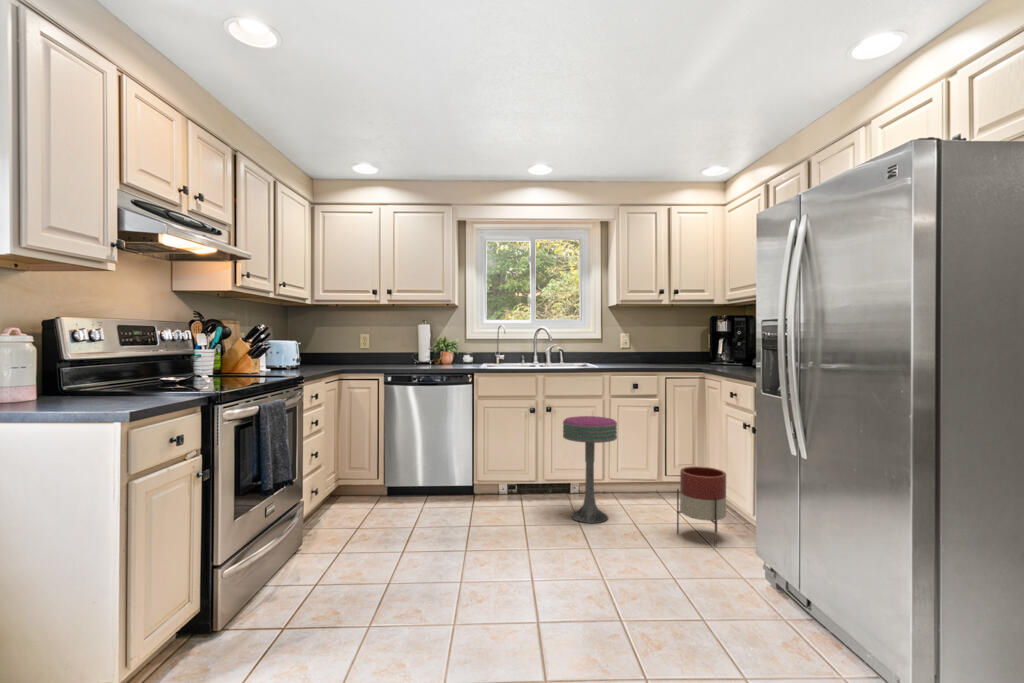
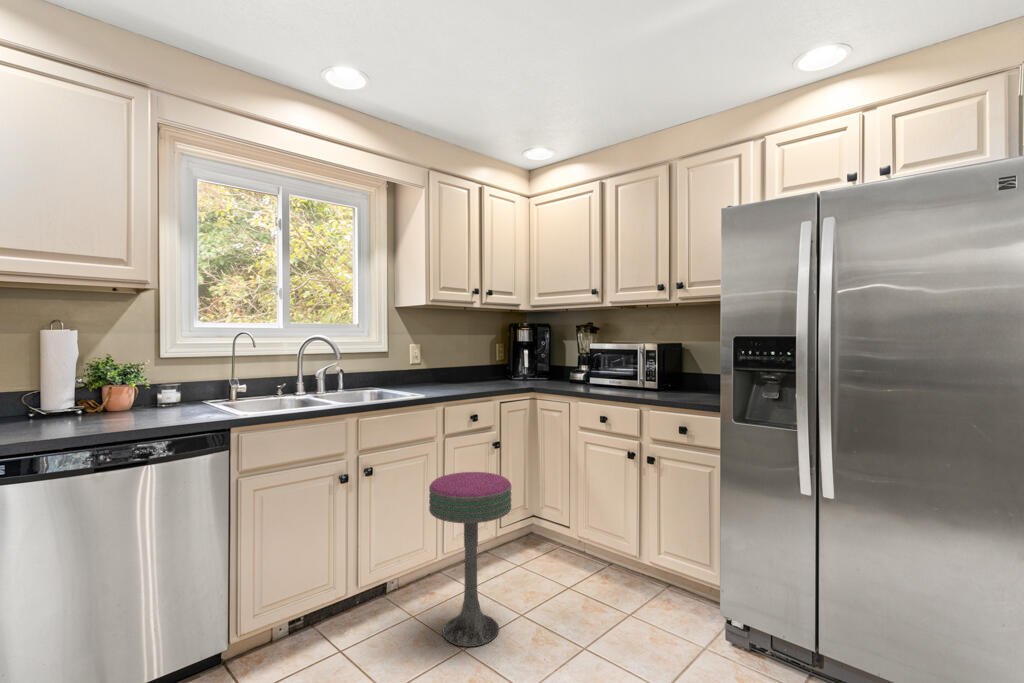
planter: present [677,466,726,546] -> none [594,514,652,617]

